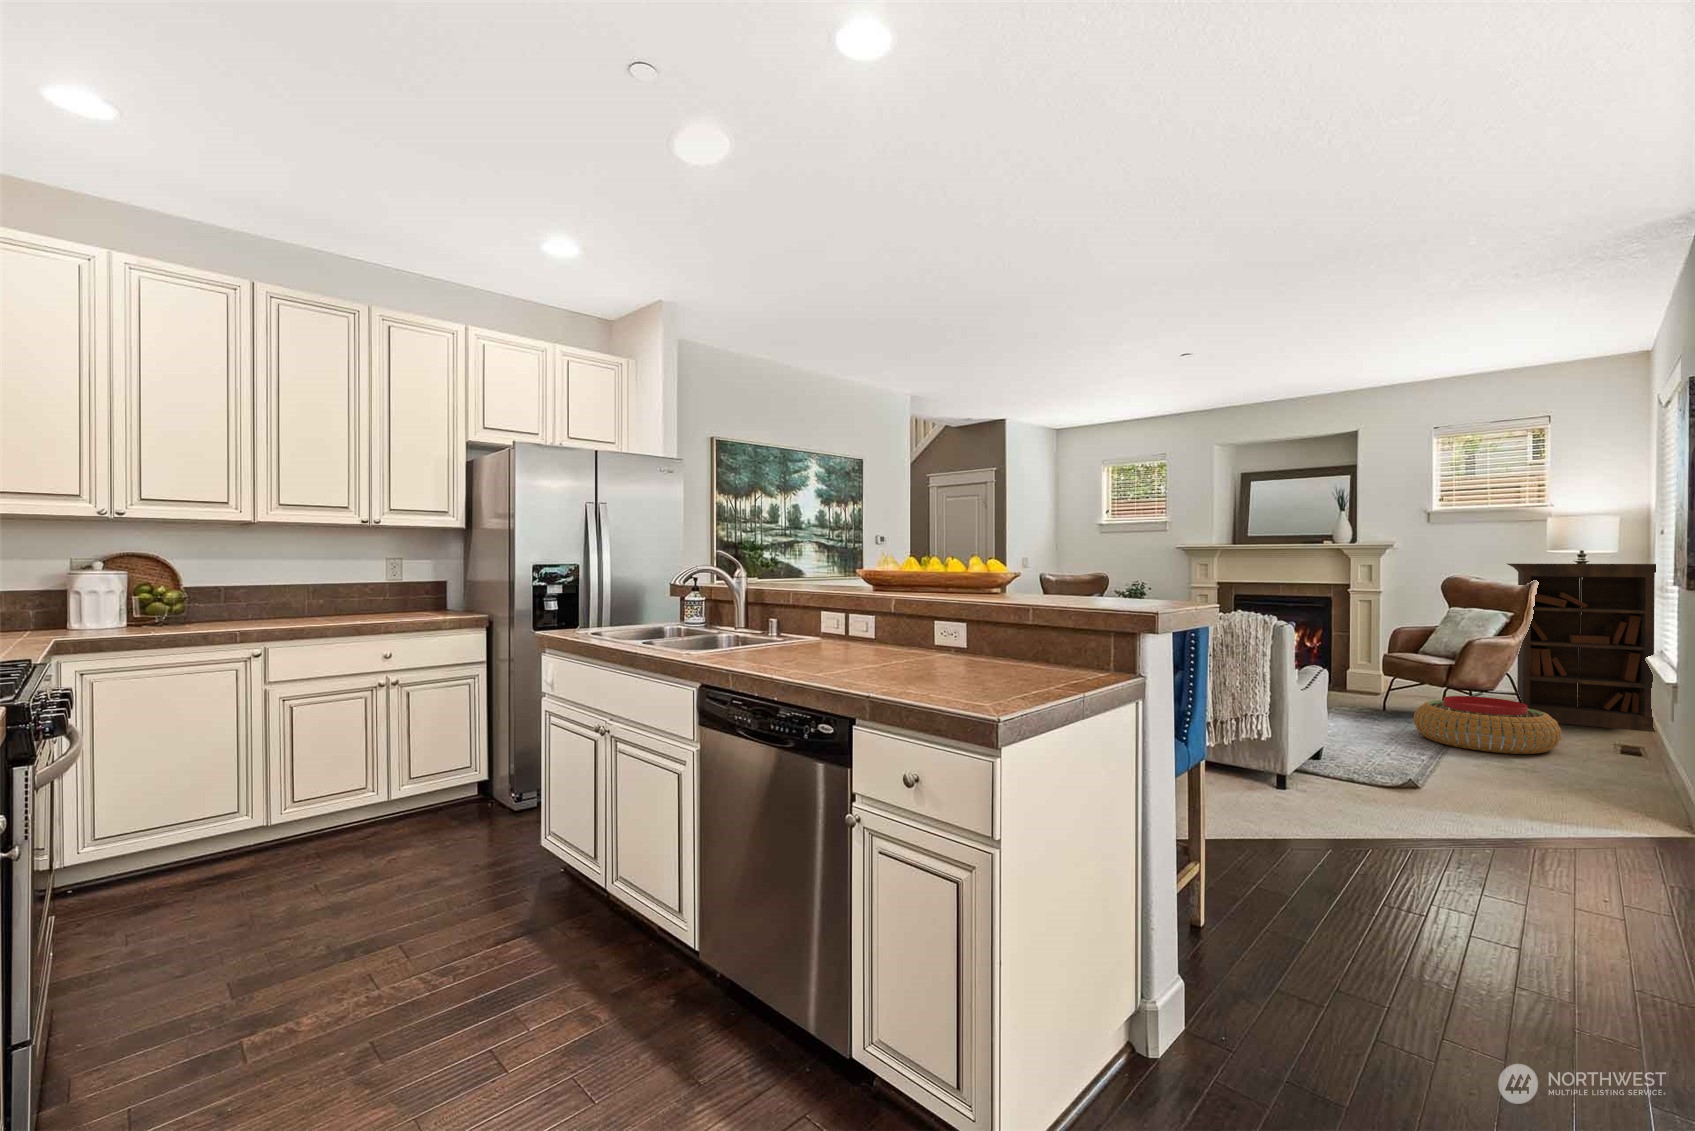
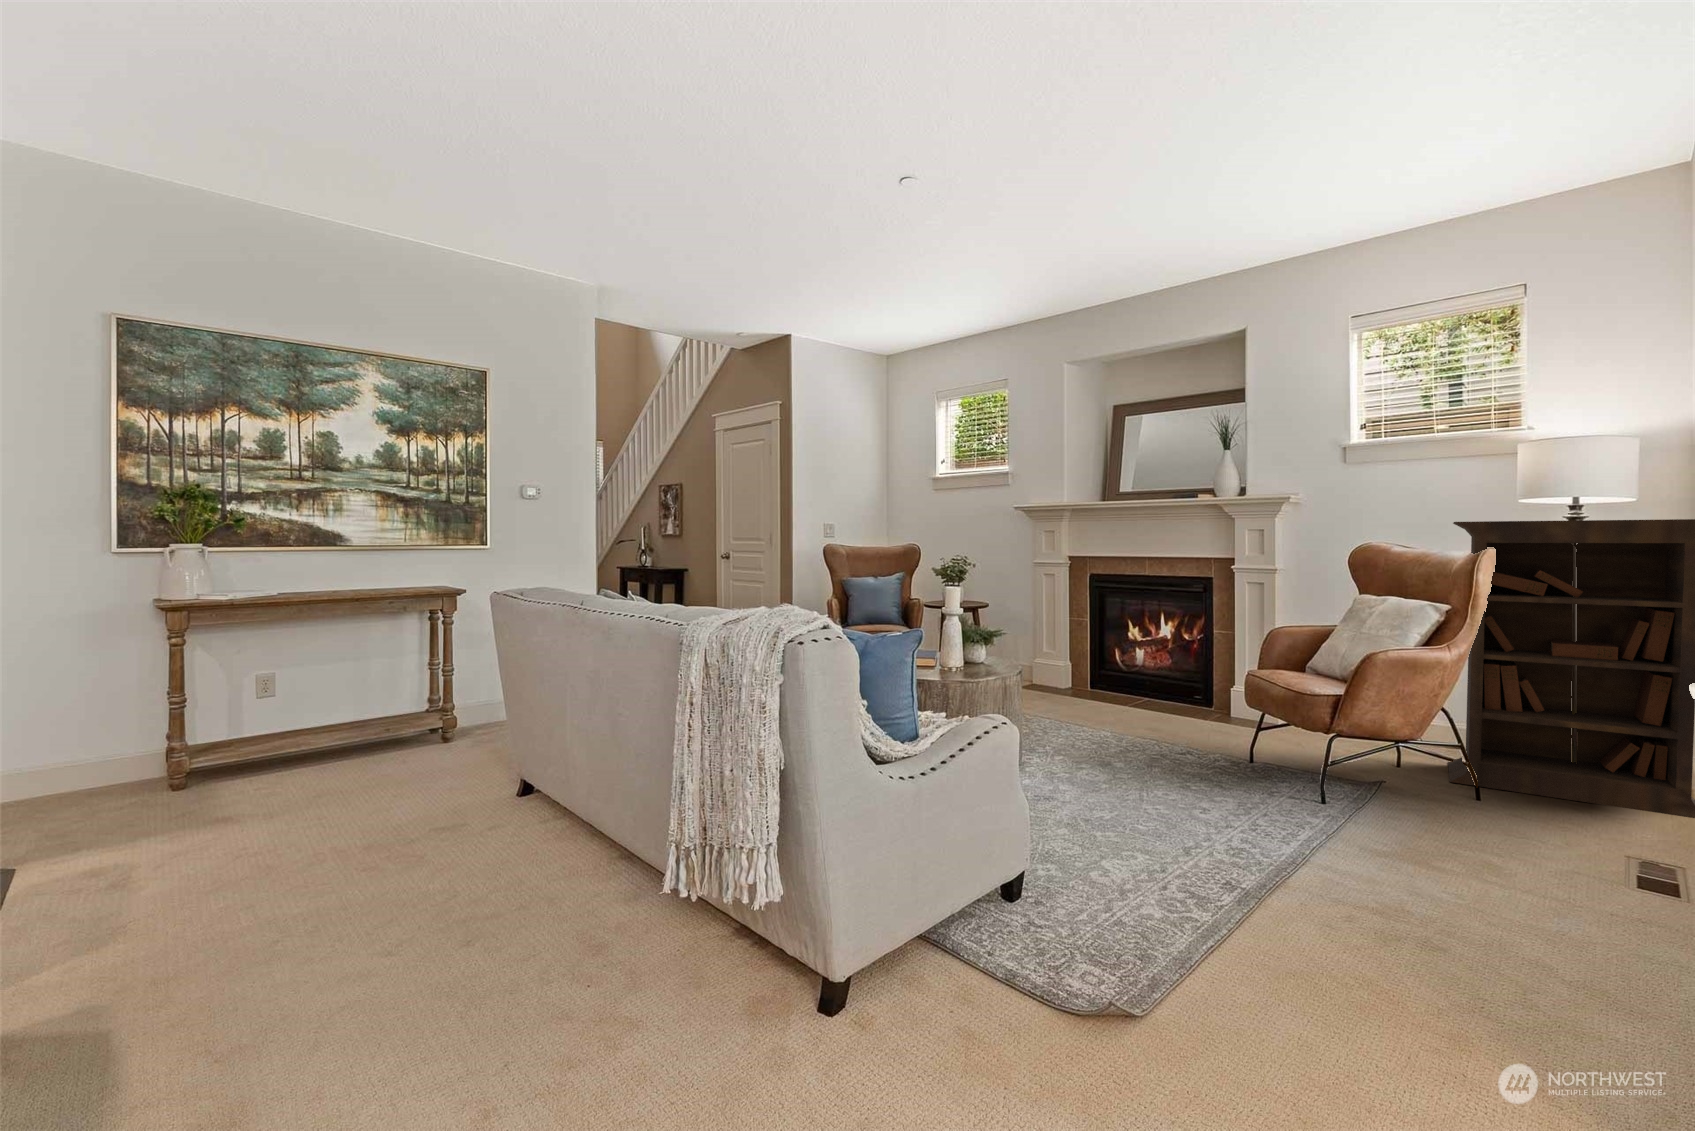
pouf: present [1414,696,1561,754] -> none [1256,754,1511,883]

